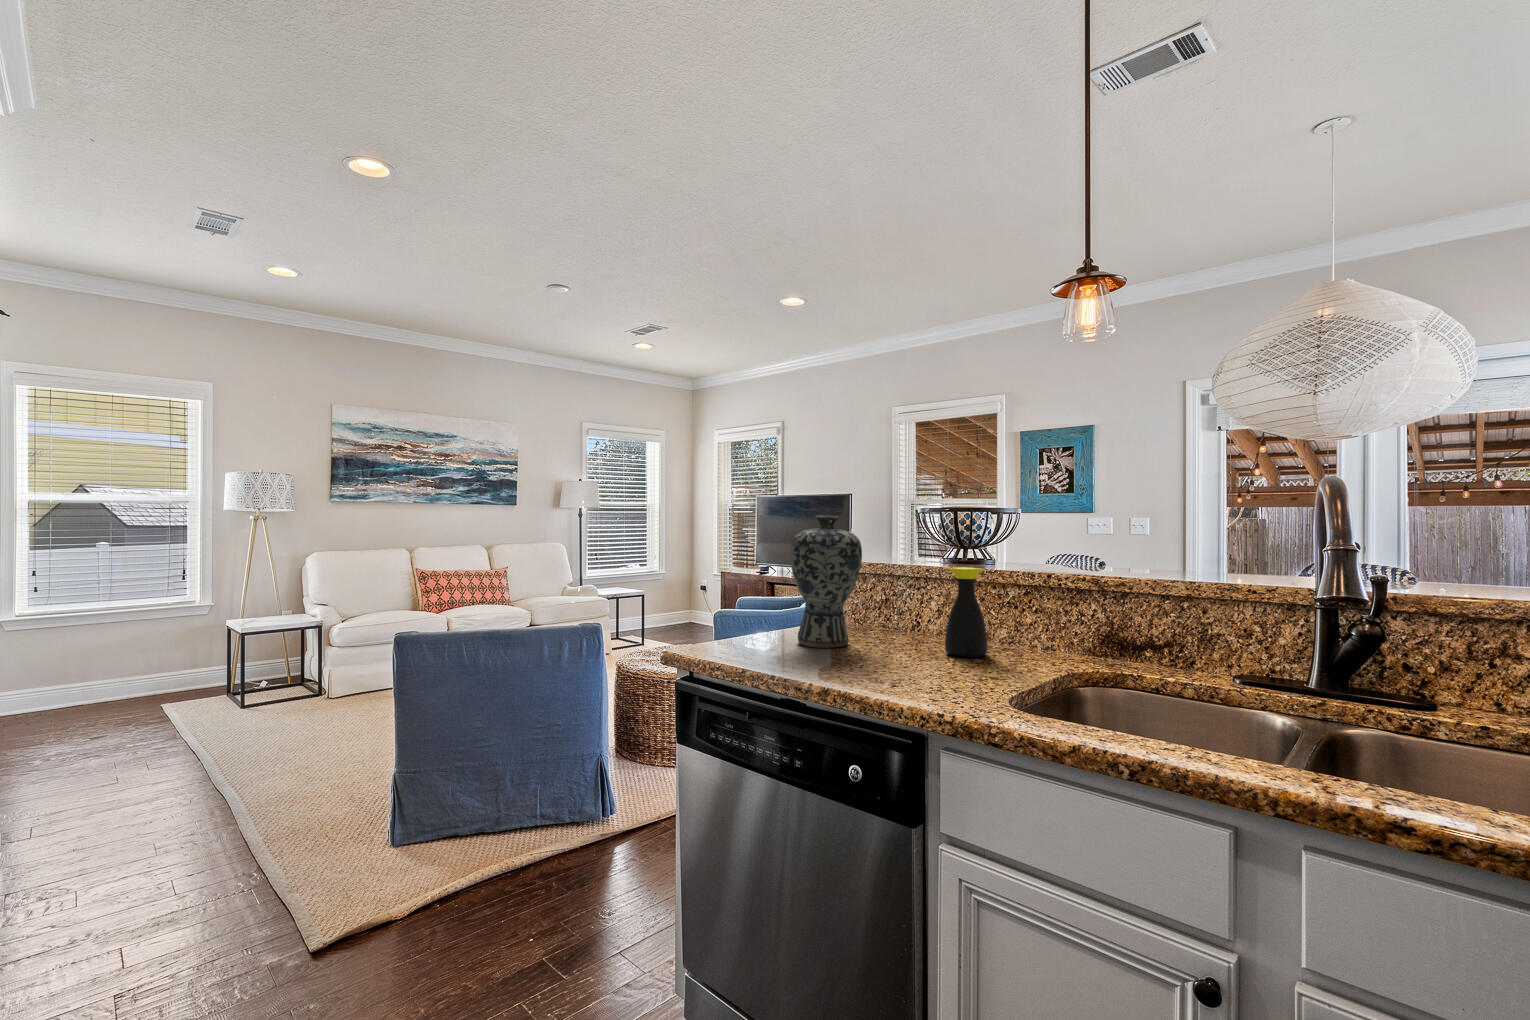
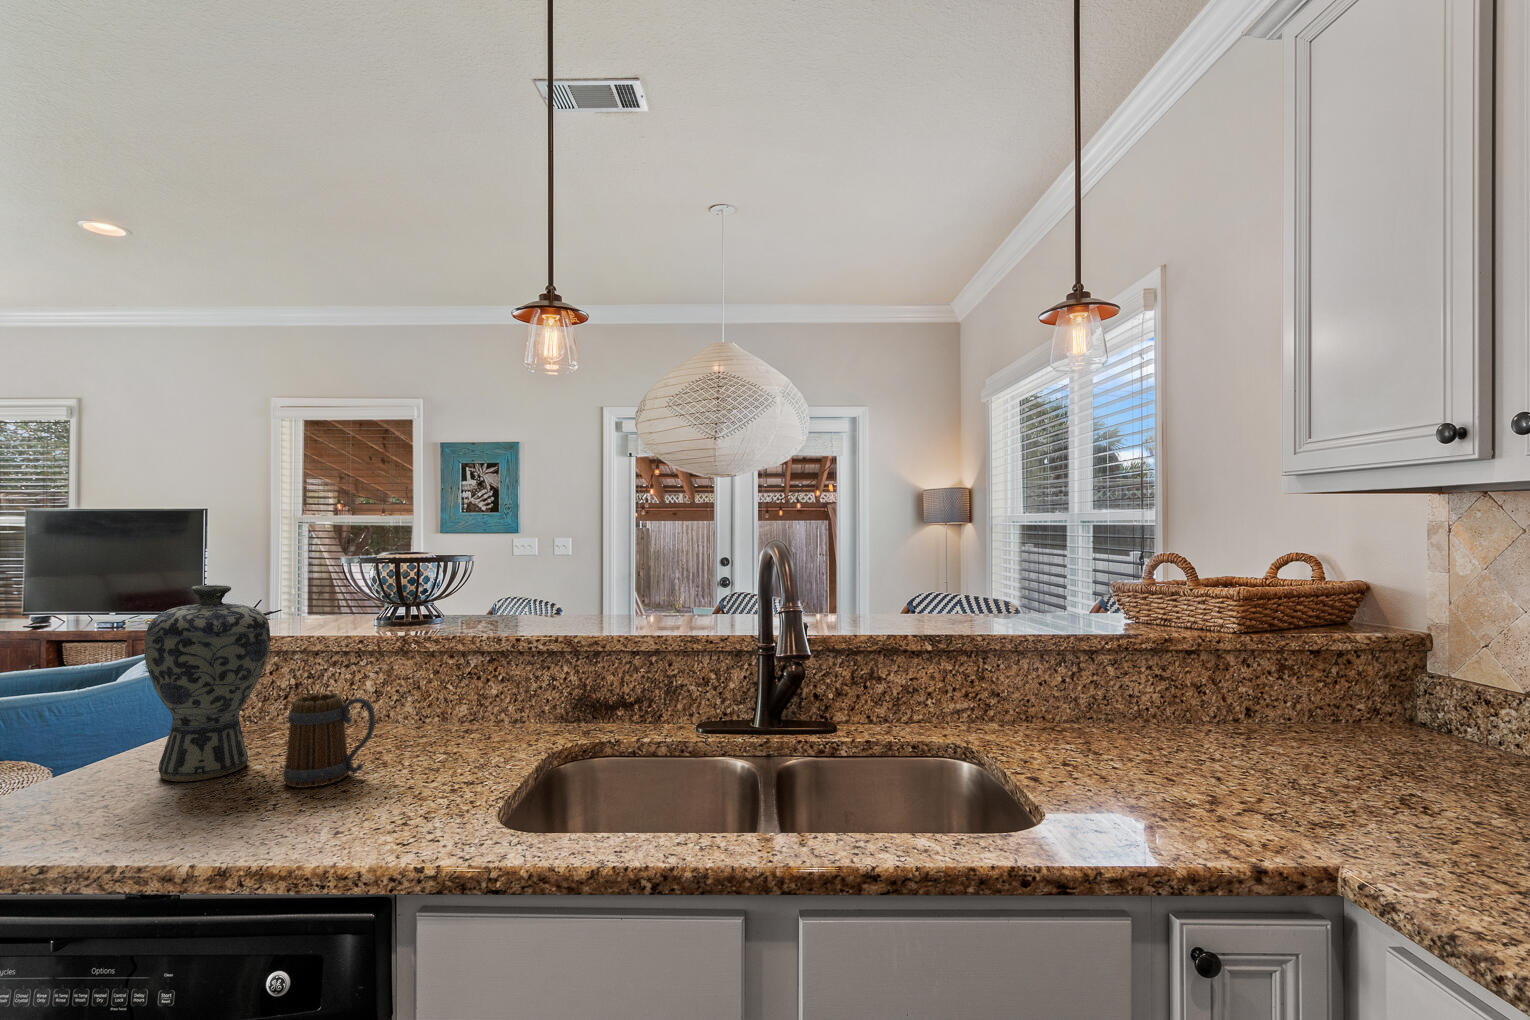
bottle: present [945,567,987,657] -> none [395,641,449,754]
mug: none [865,596,926,662] -> present [283,693,375,788]

